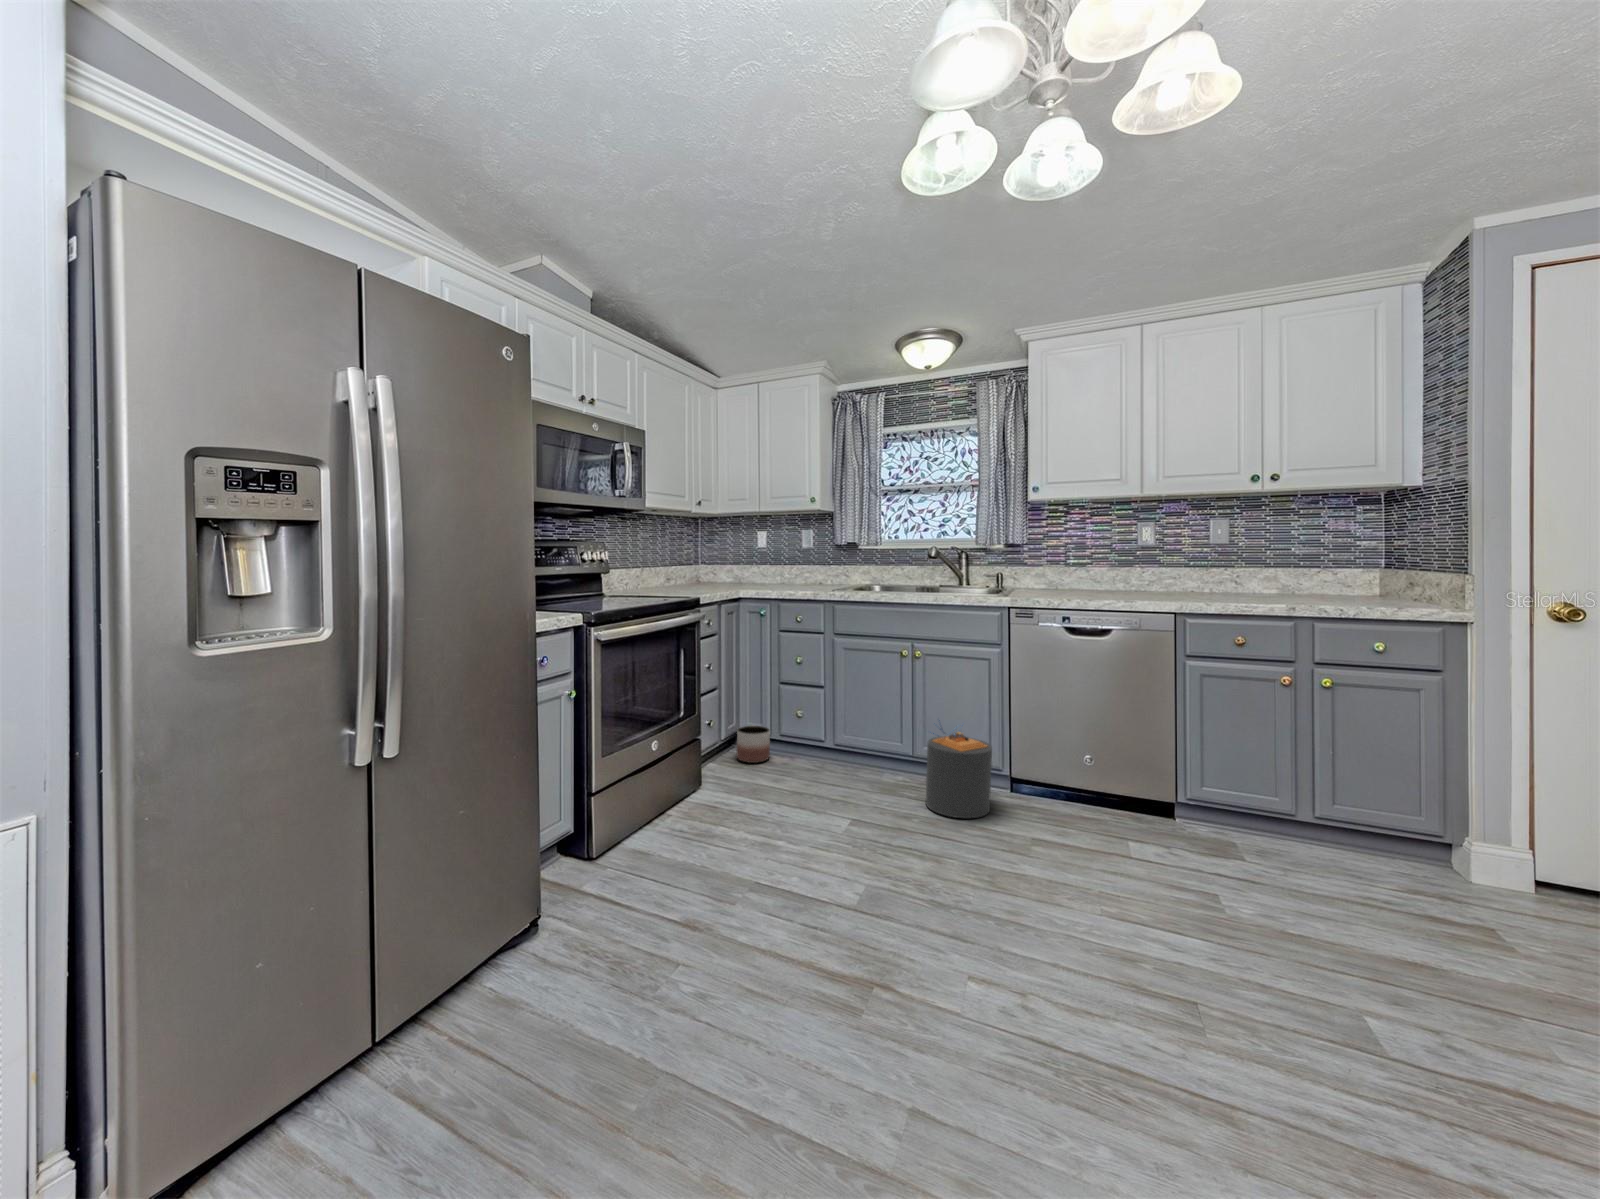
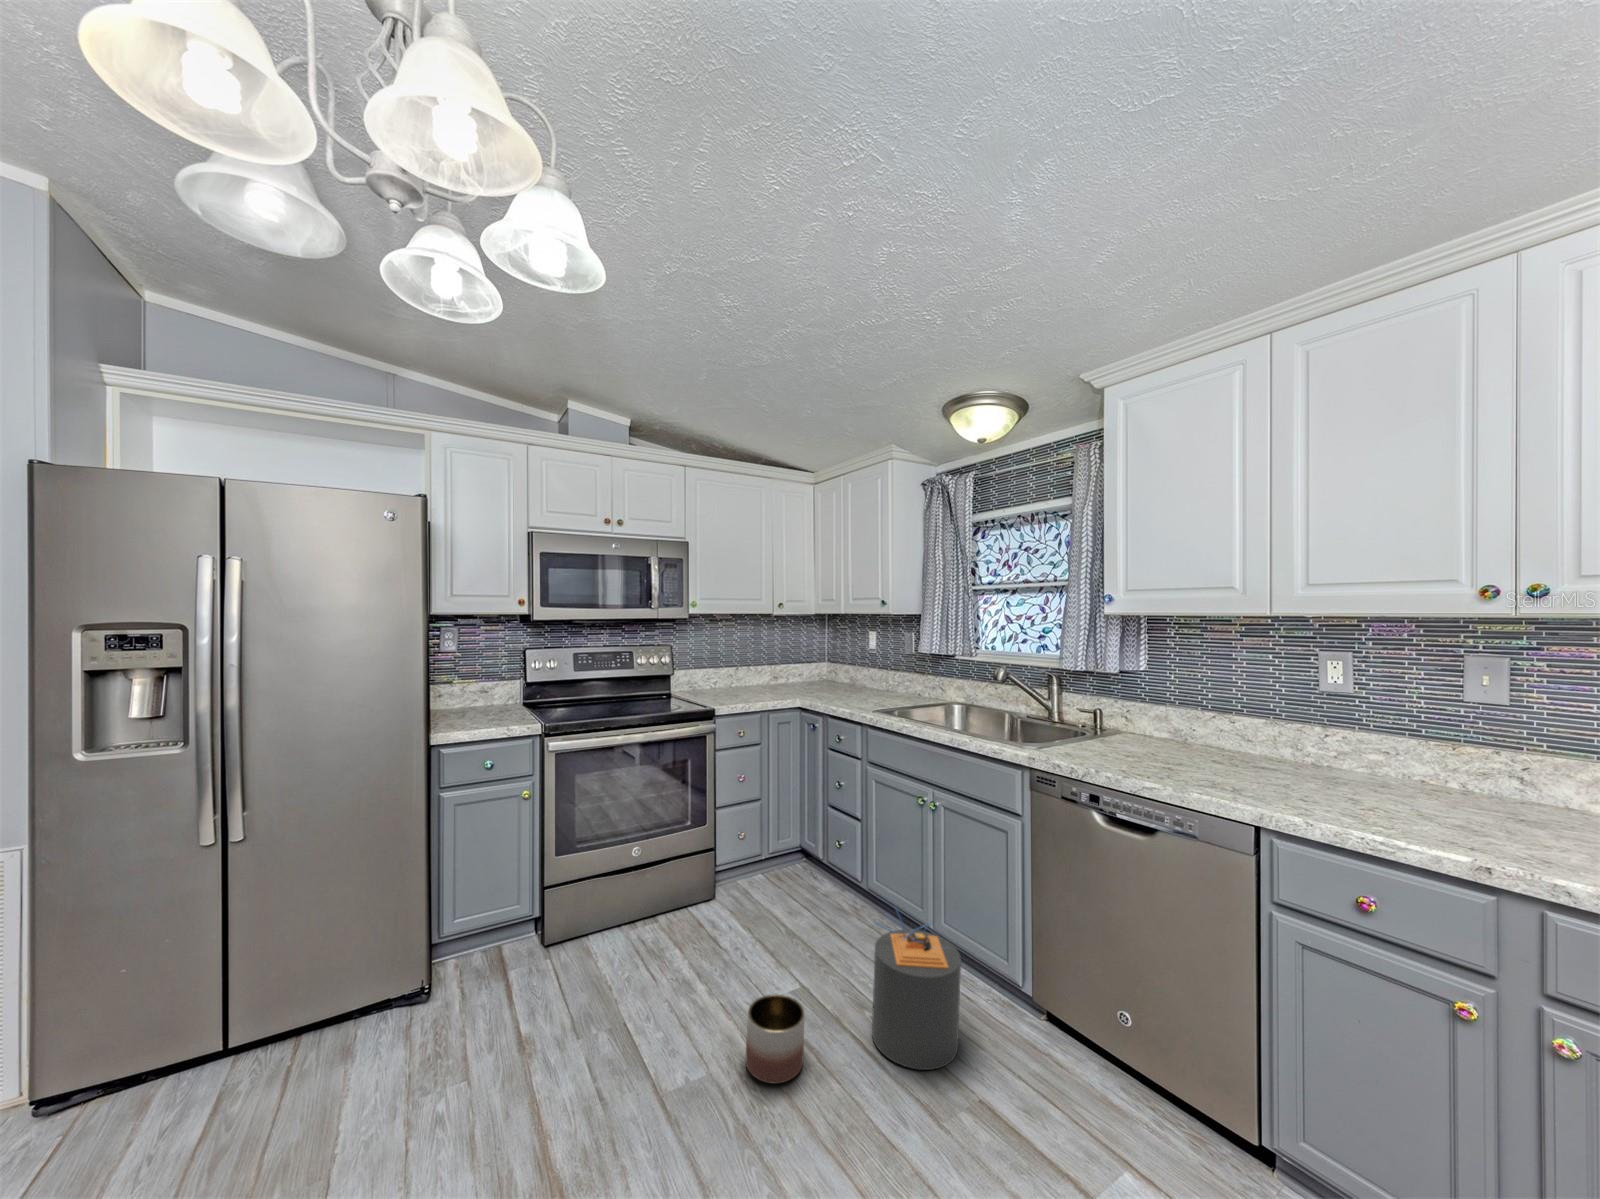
planter: present [737,726,770,763] -> present [746,994,805,1084]

